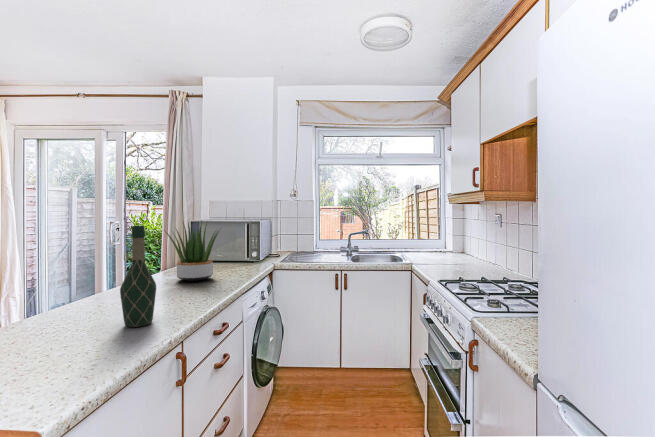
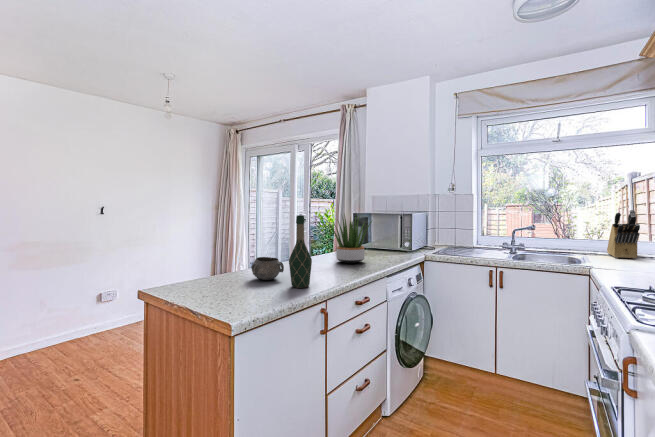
knife block: none [413,216,436,255] -> present [607,210,640,259]
decorative bowl: none [49,287,107,322] -> present [251,257,284,280]

